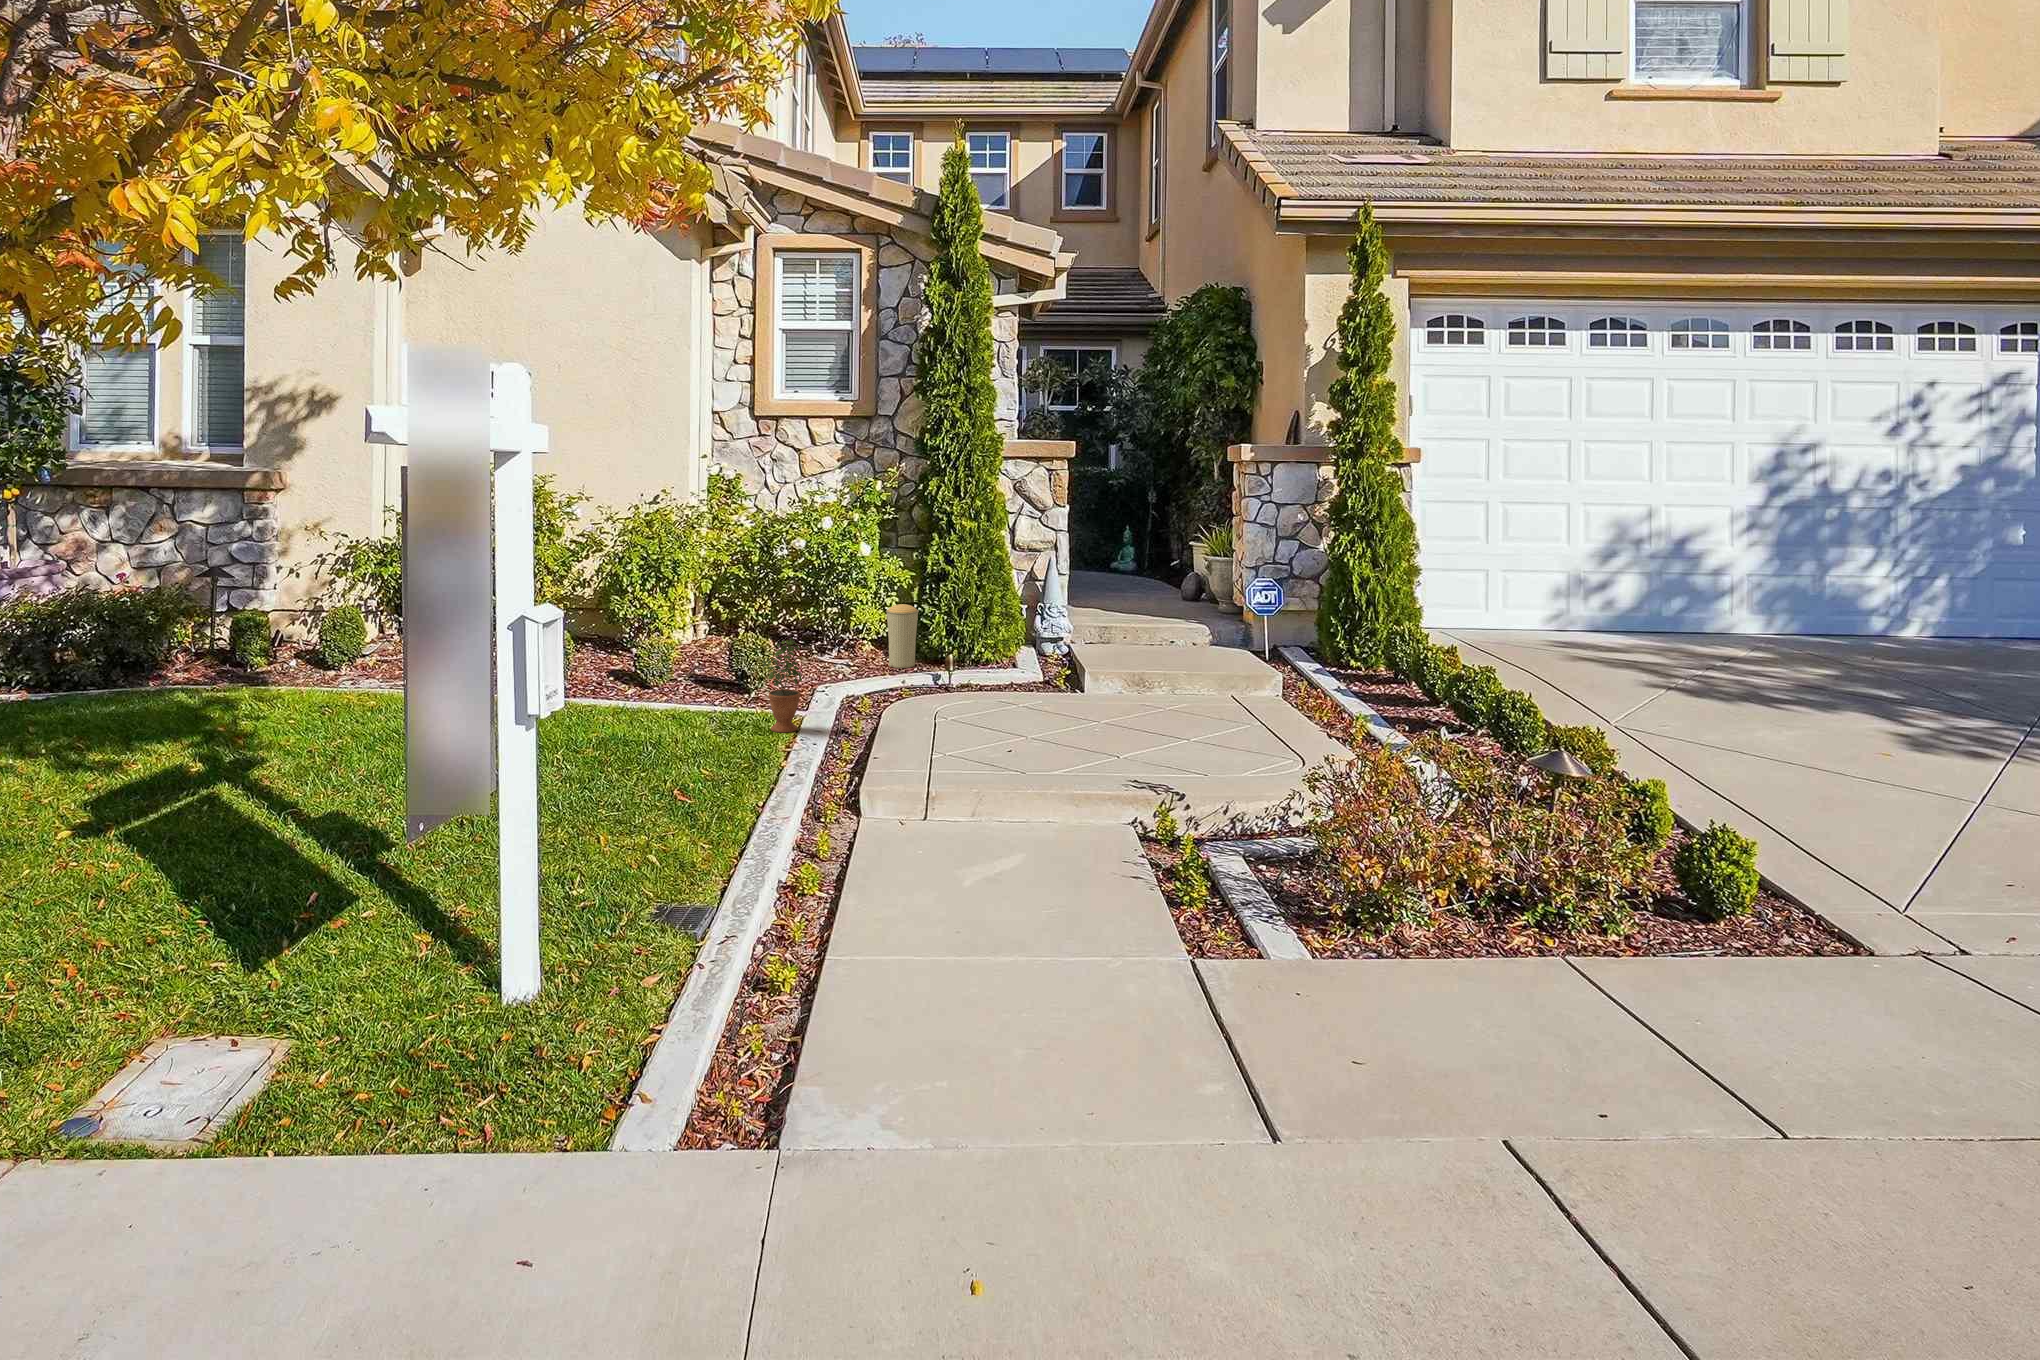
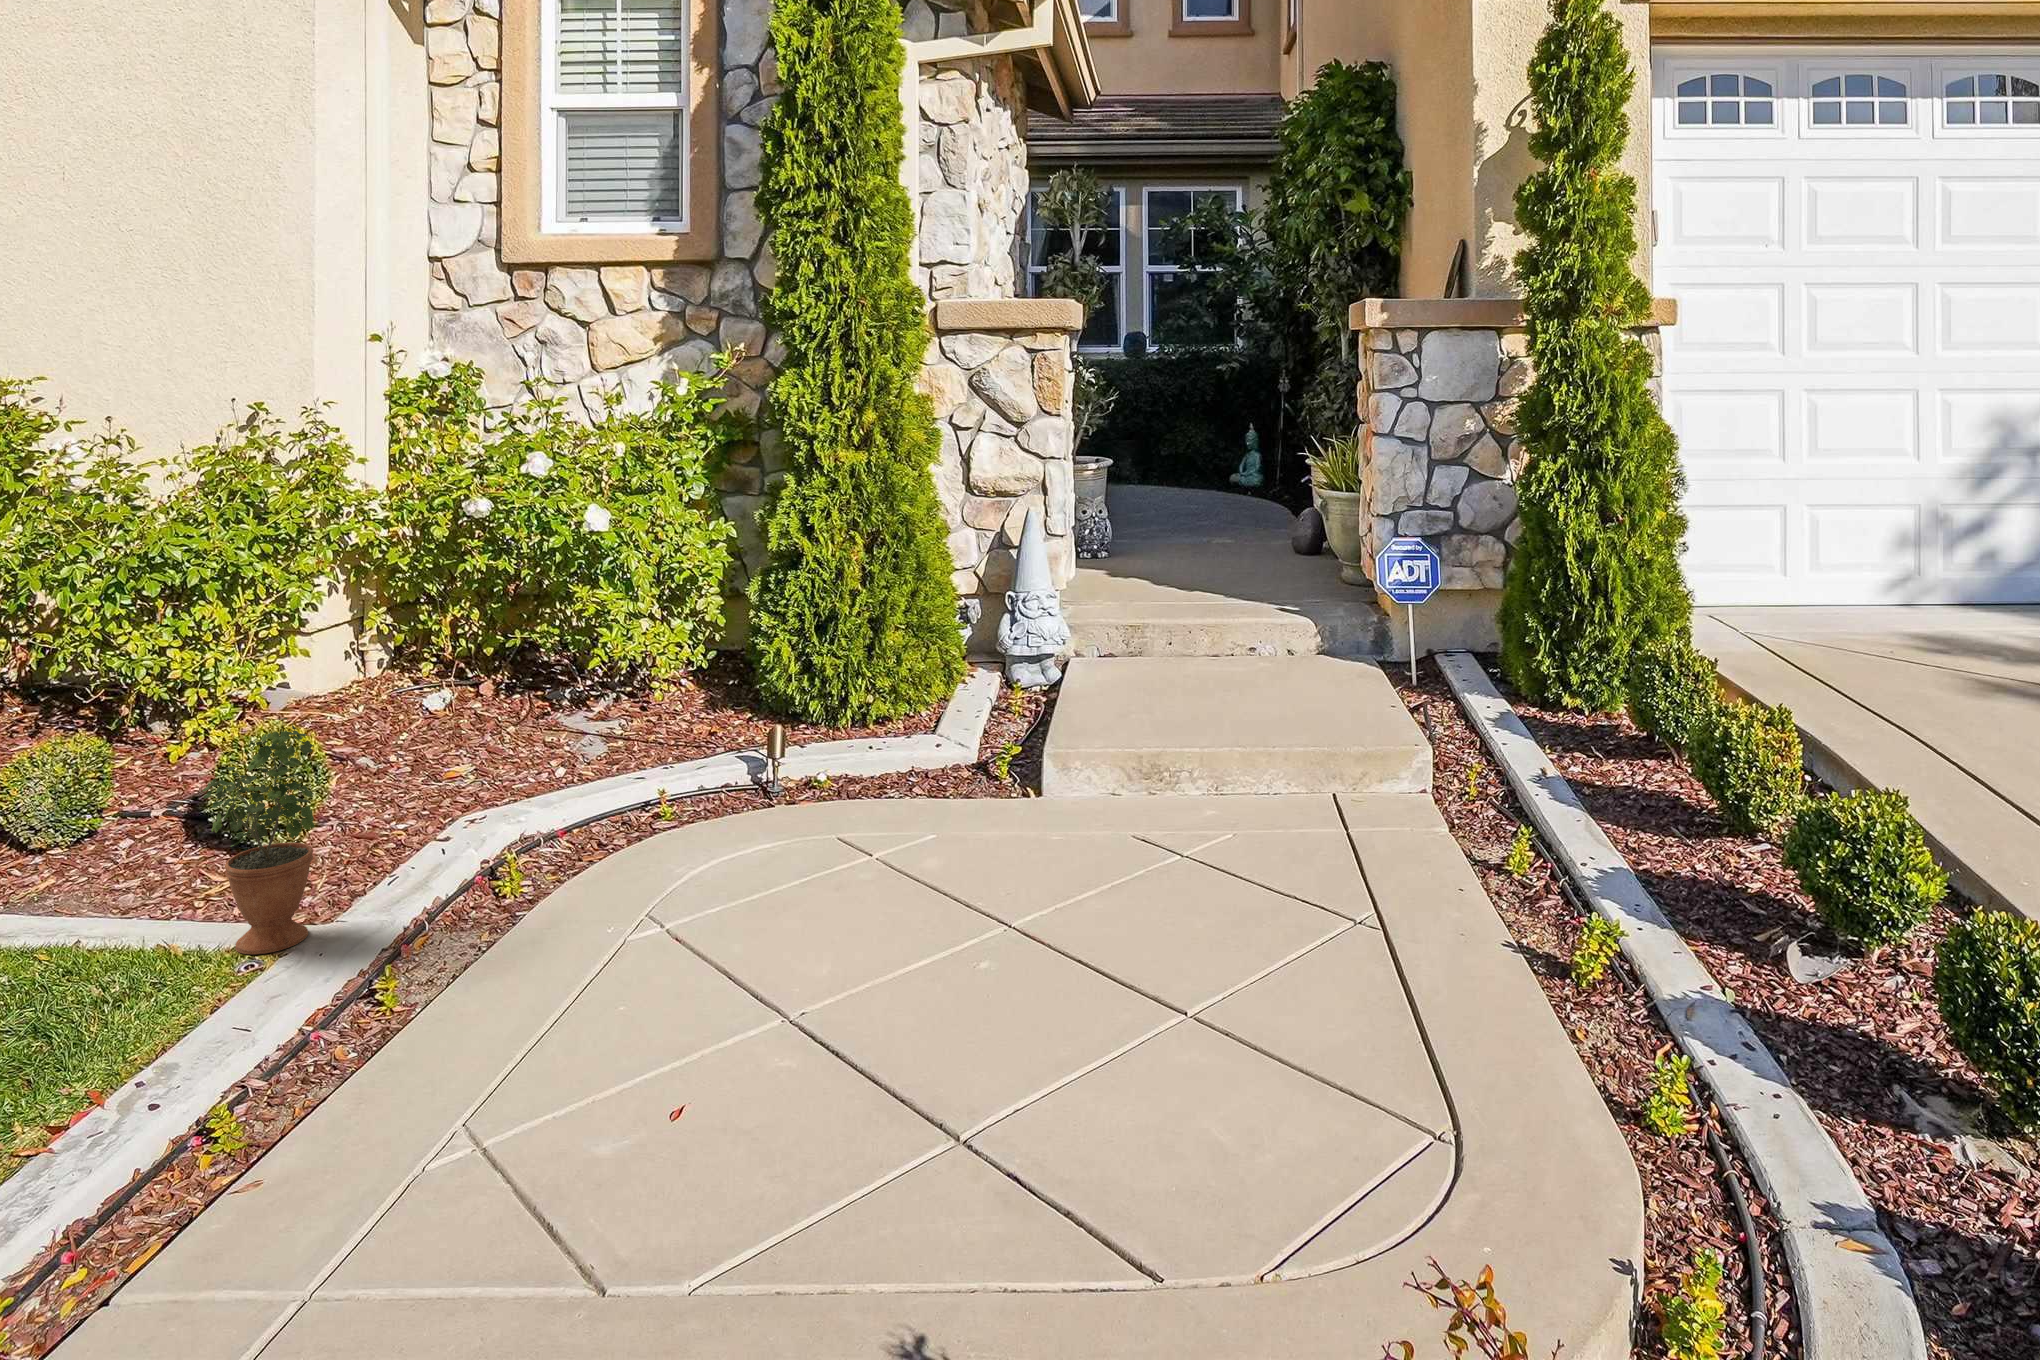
trash can: present [886,604,919,668] -> none [682,604,747,728]

